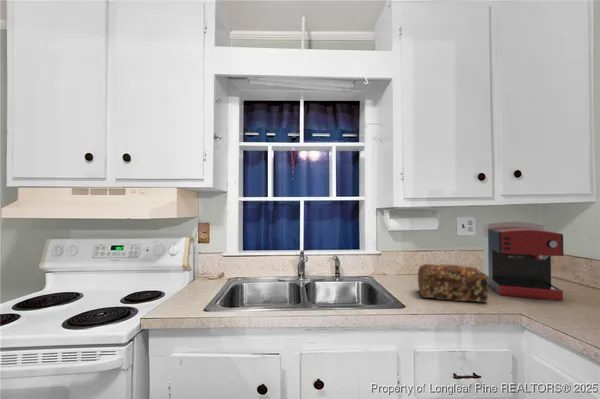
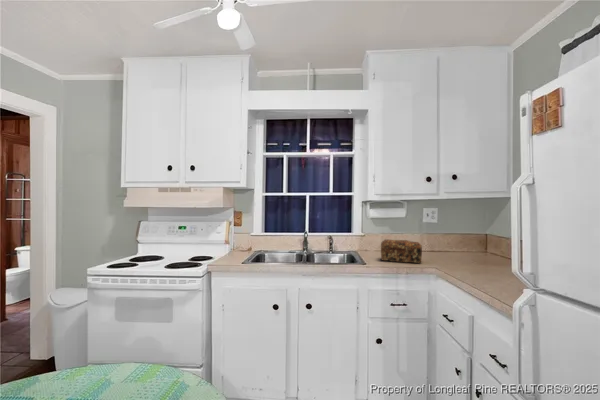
coffee maker: present [483,222,564,301] -> none [436,212,475,264]

